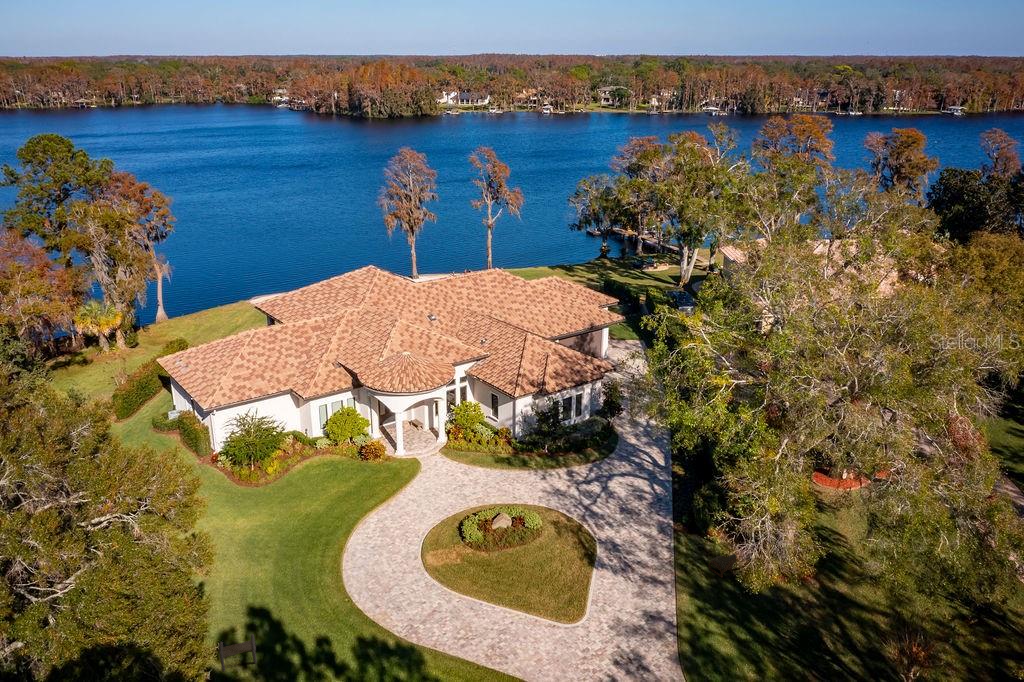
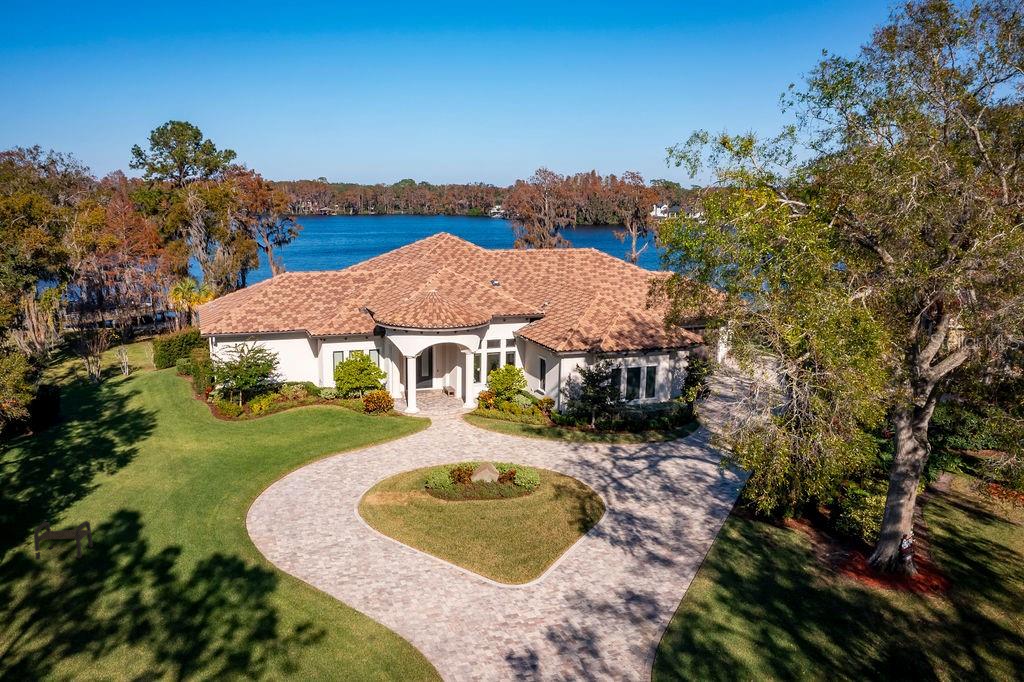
lounge chair: present [709,554,737,578] -> none [764,531,812,570]

